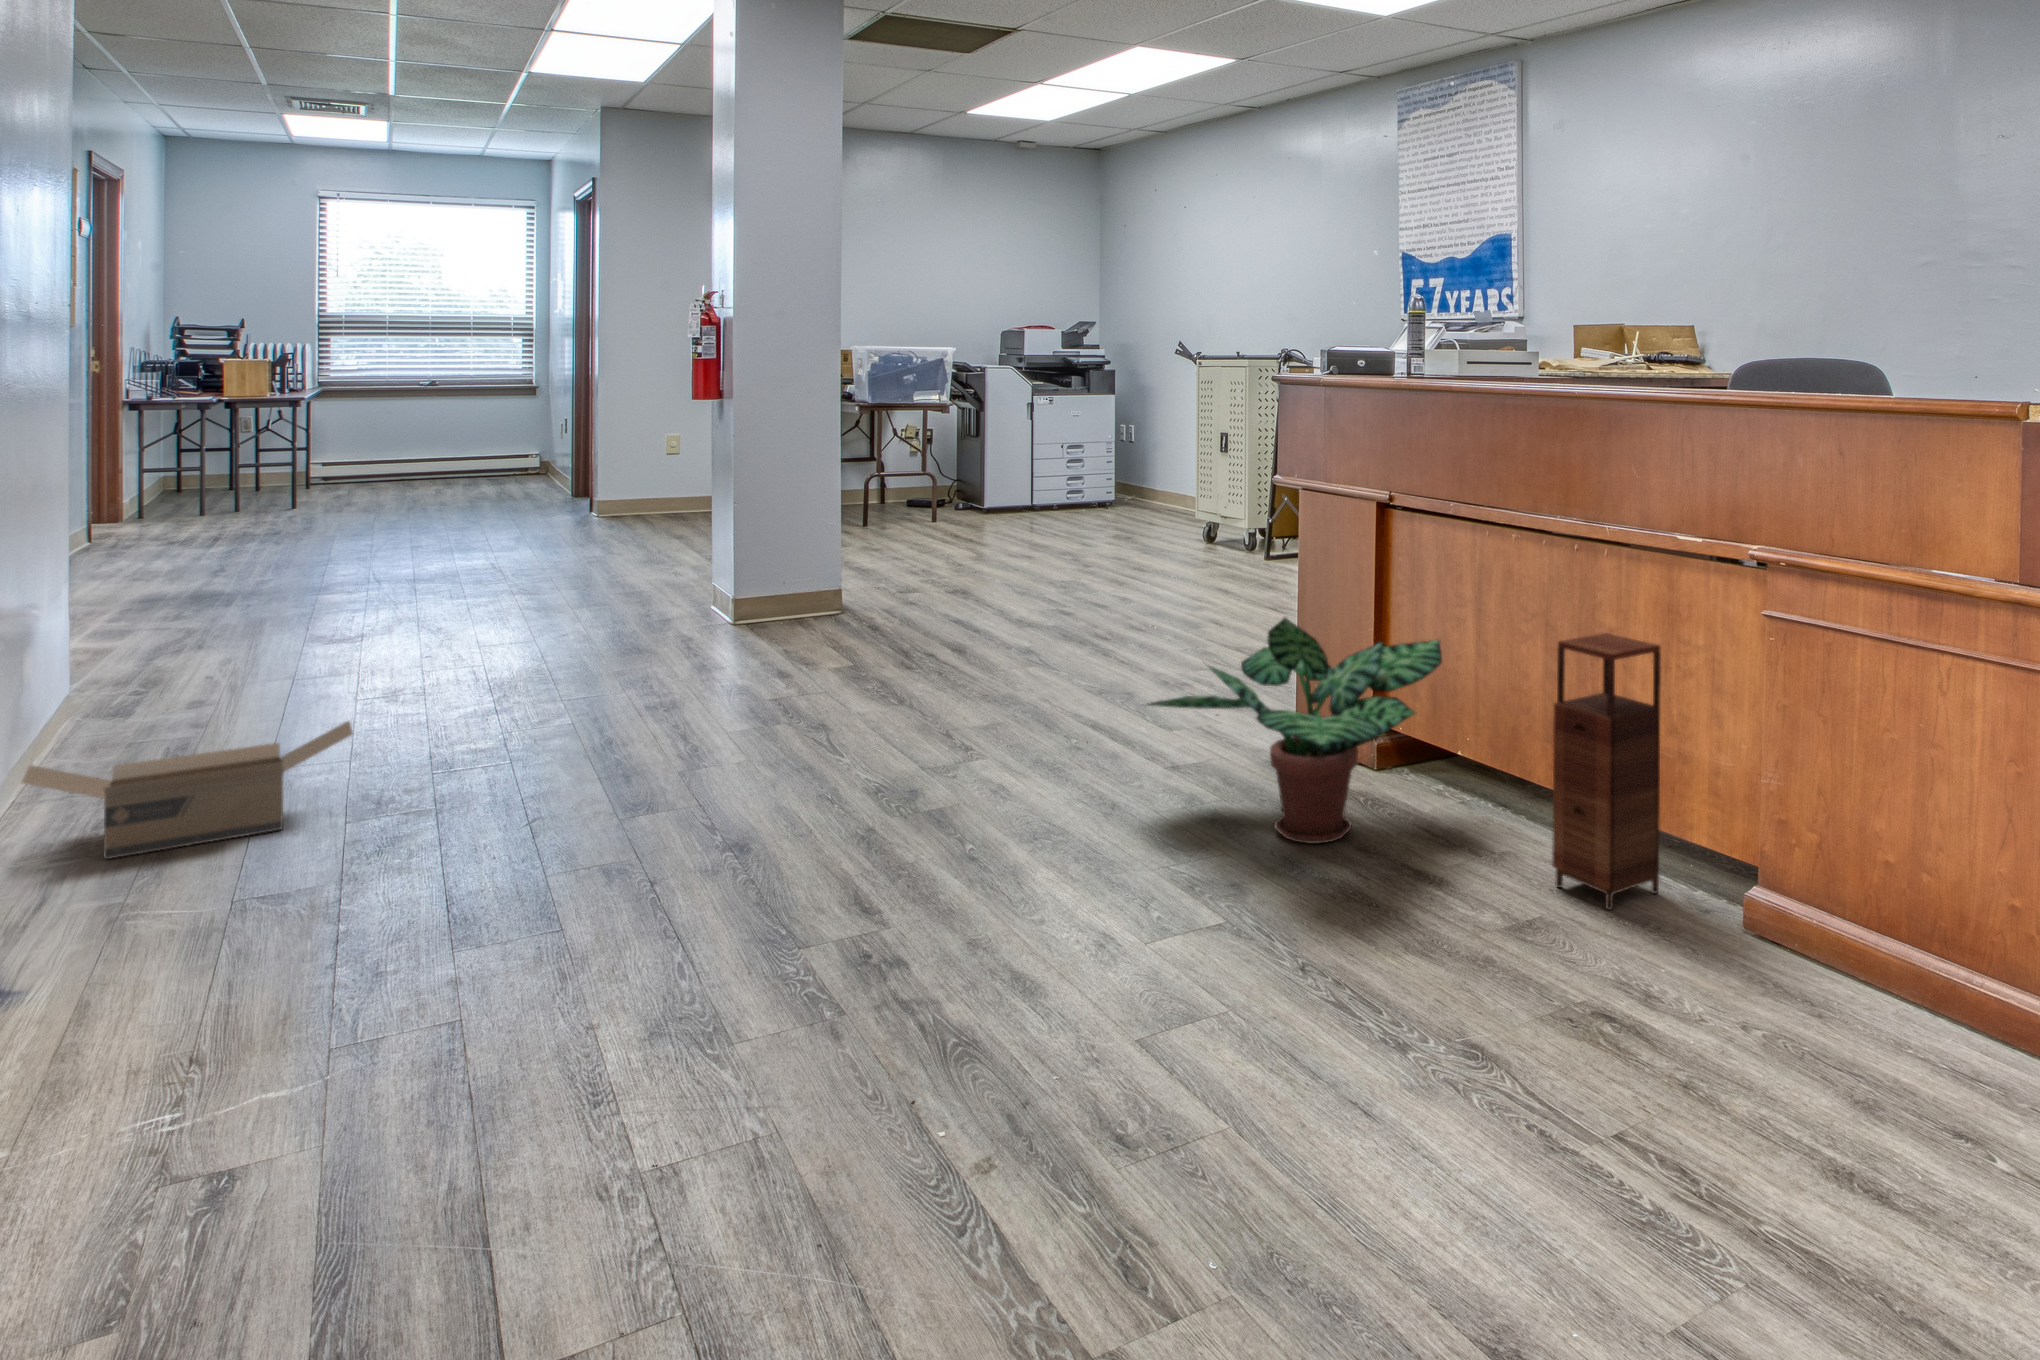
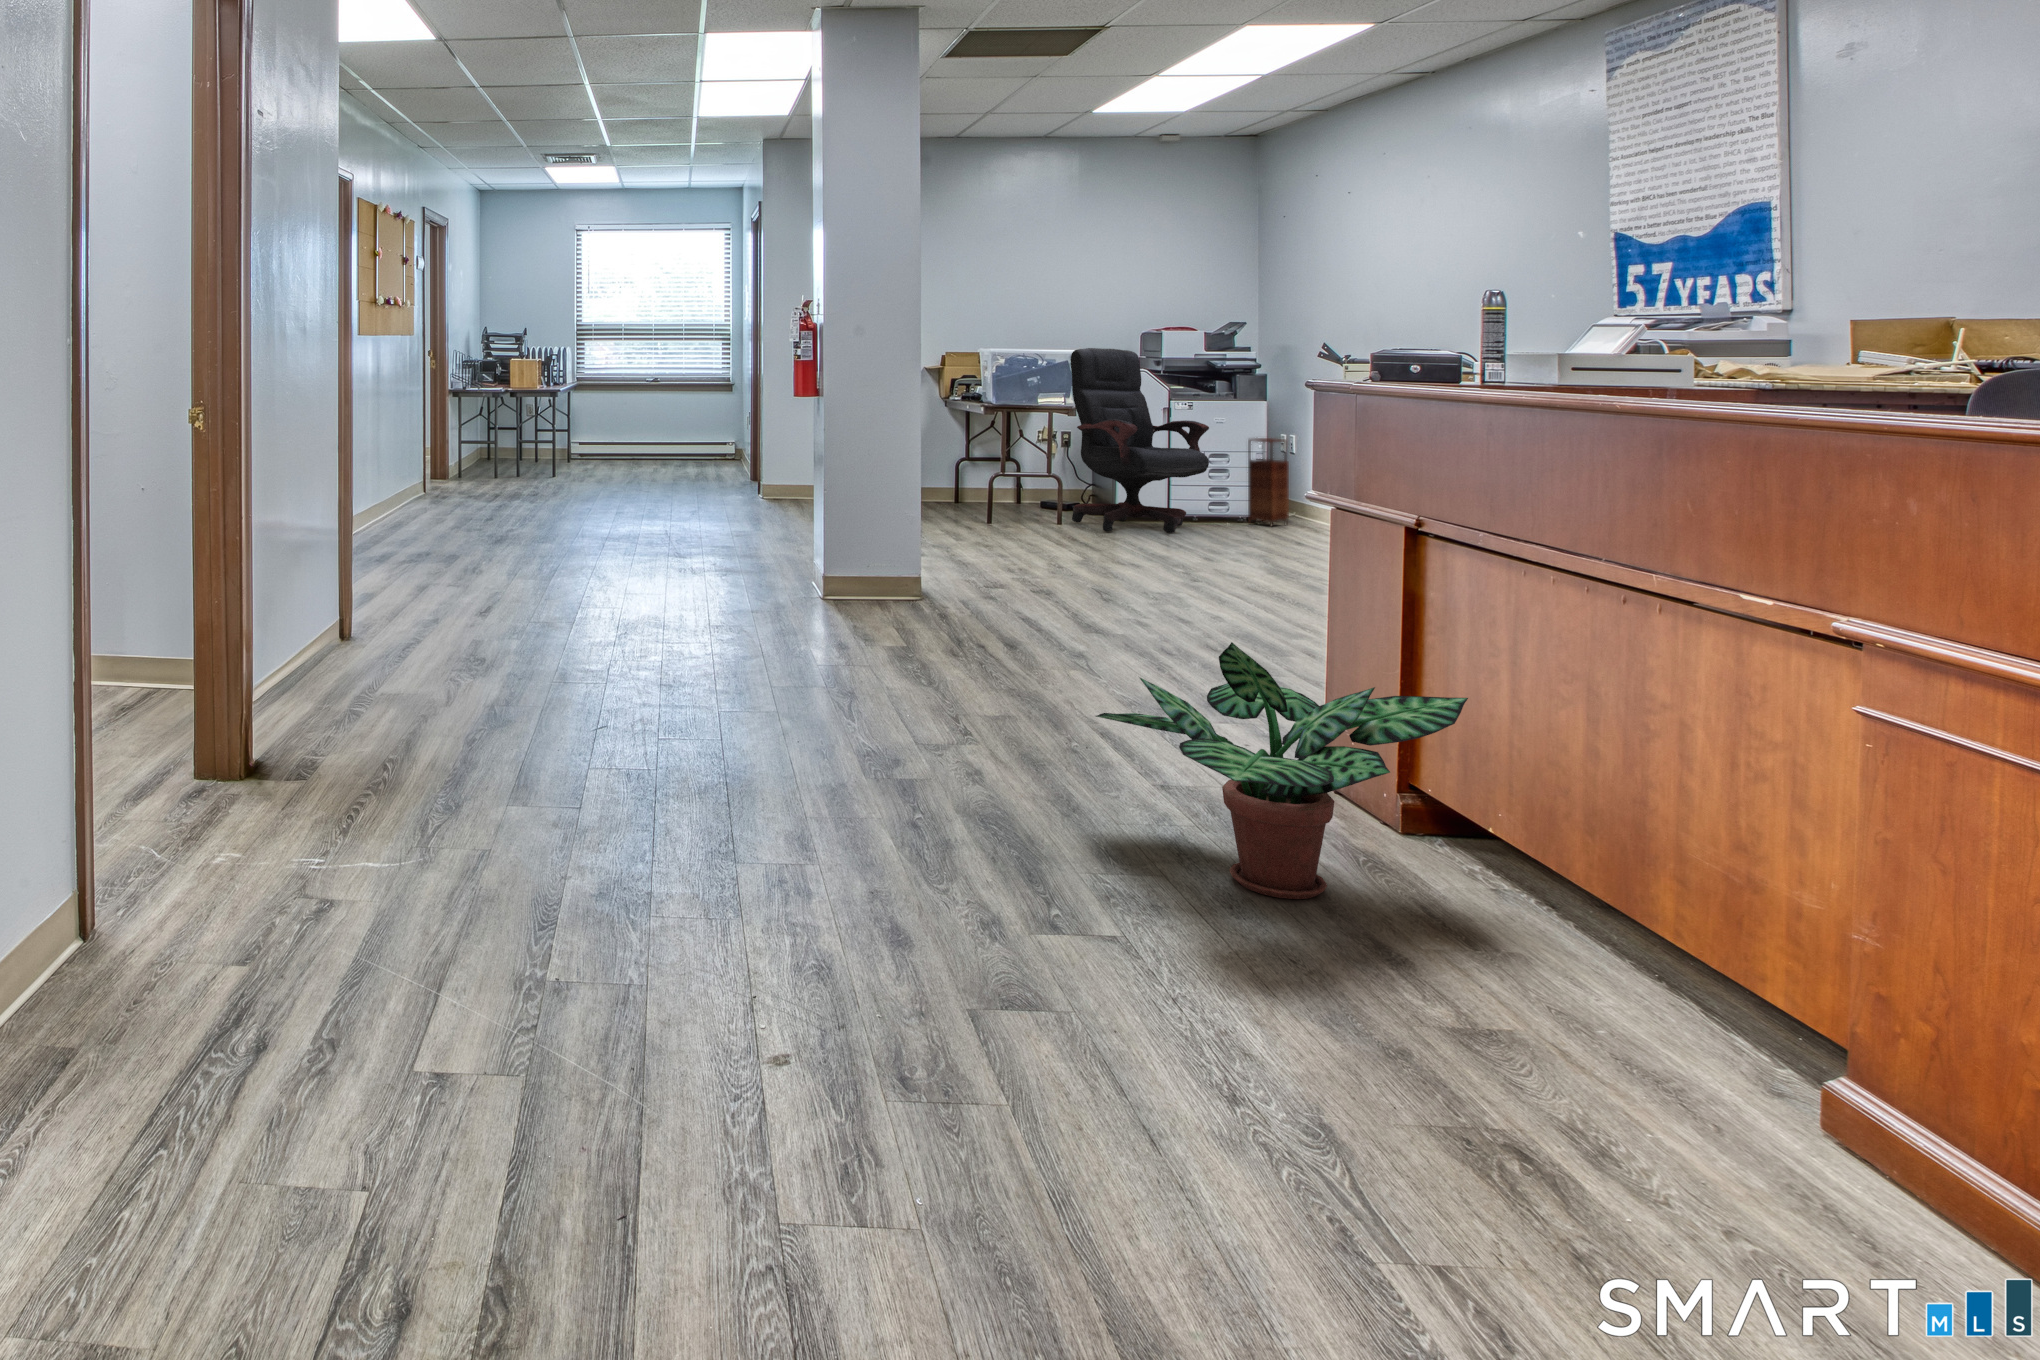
office chair: none [950,348,1074,524] -> present [1070,348,1209,533]
storage cabinet: present [1552,633,1661,910] -> present [1248,438,1289,526]
cardboard box: present [22,721,353,859] -> none [313,630,495,702]

